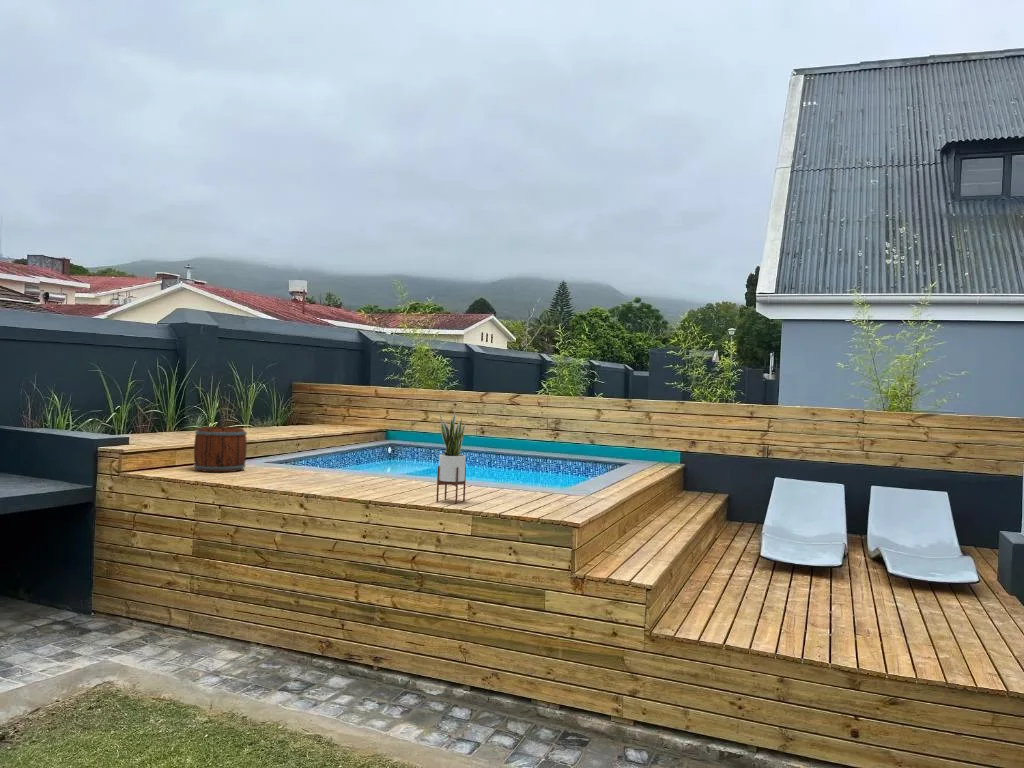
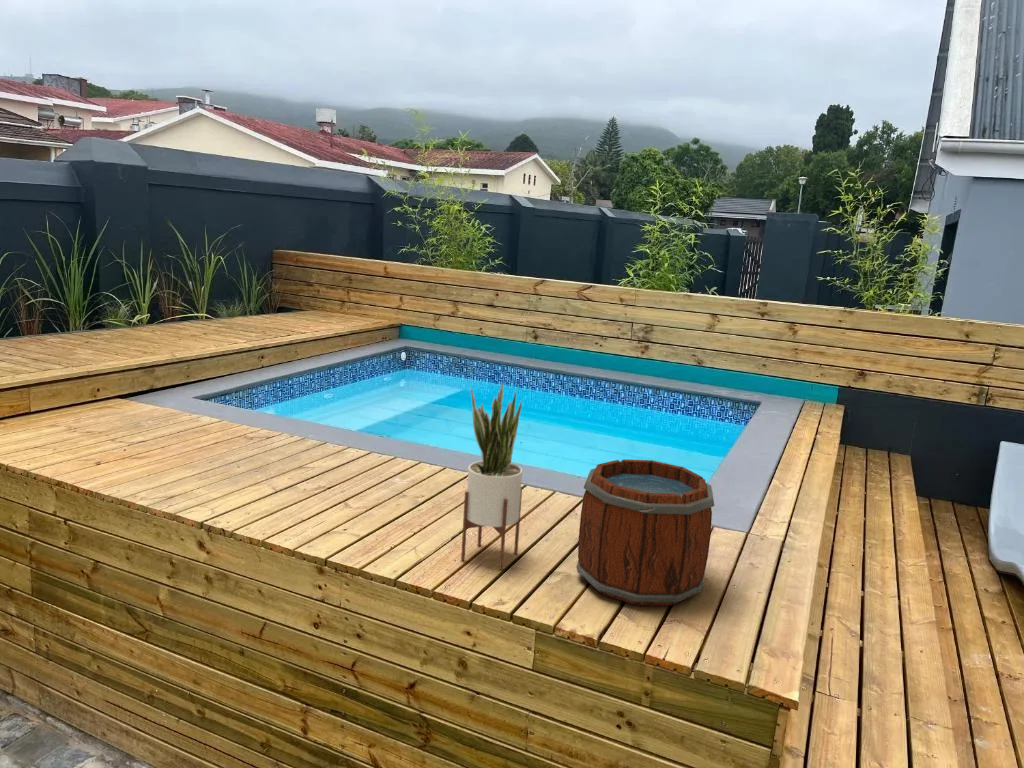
bucket: present [194,427,247,472] -> present [576,459,714,605]

